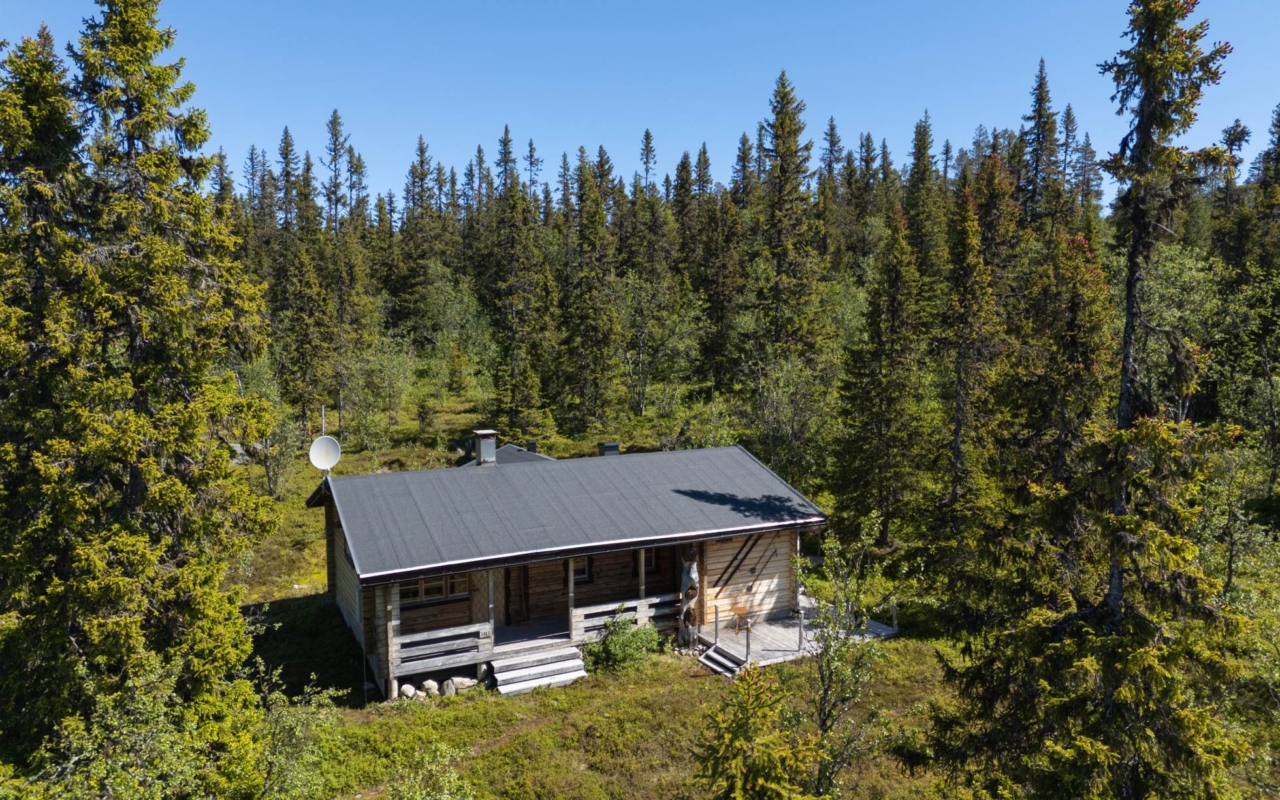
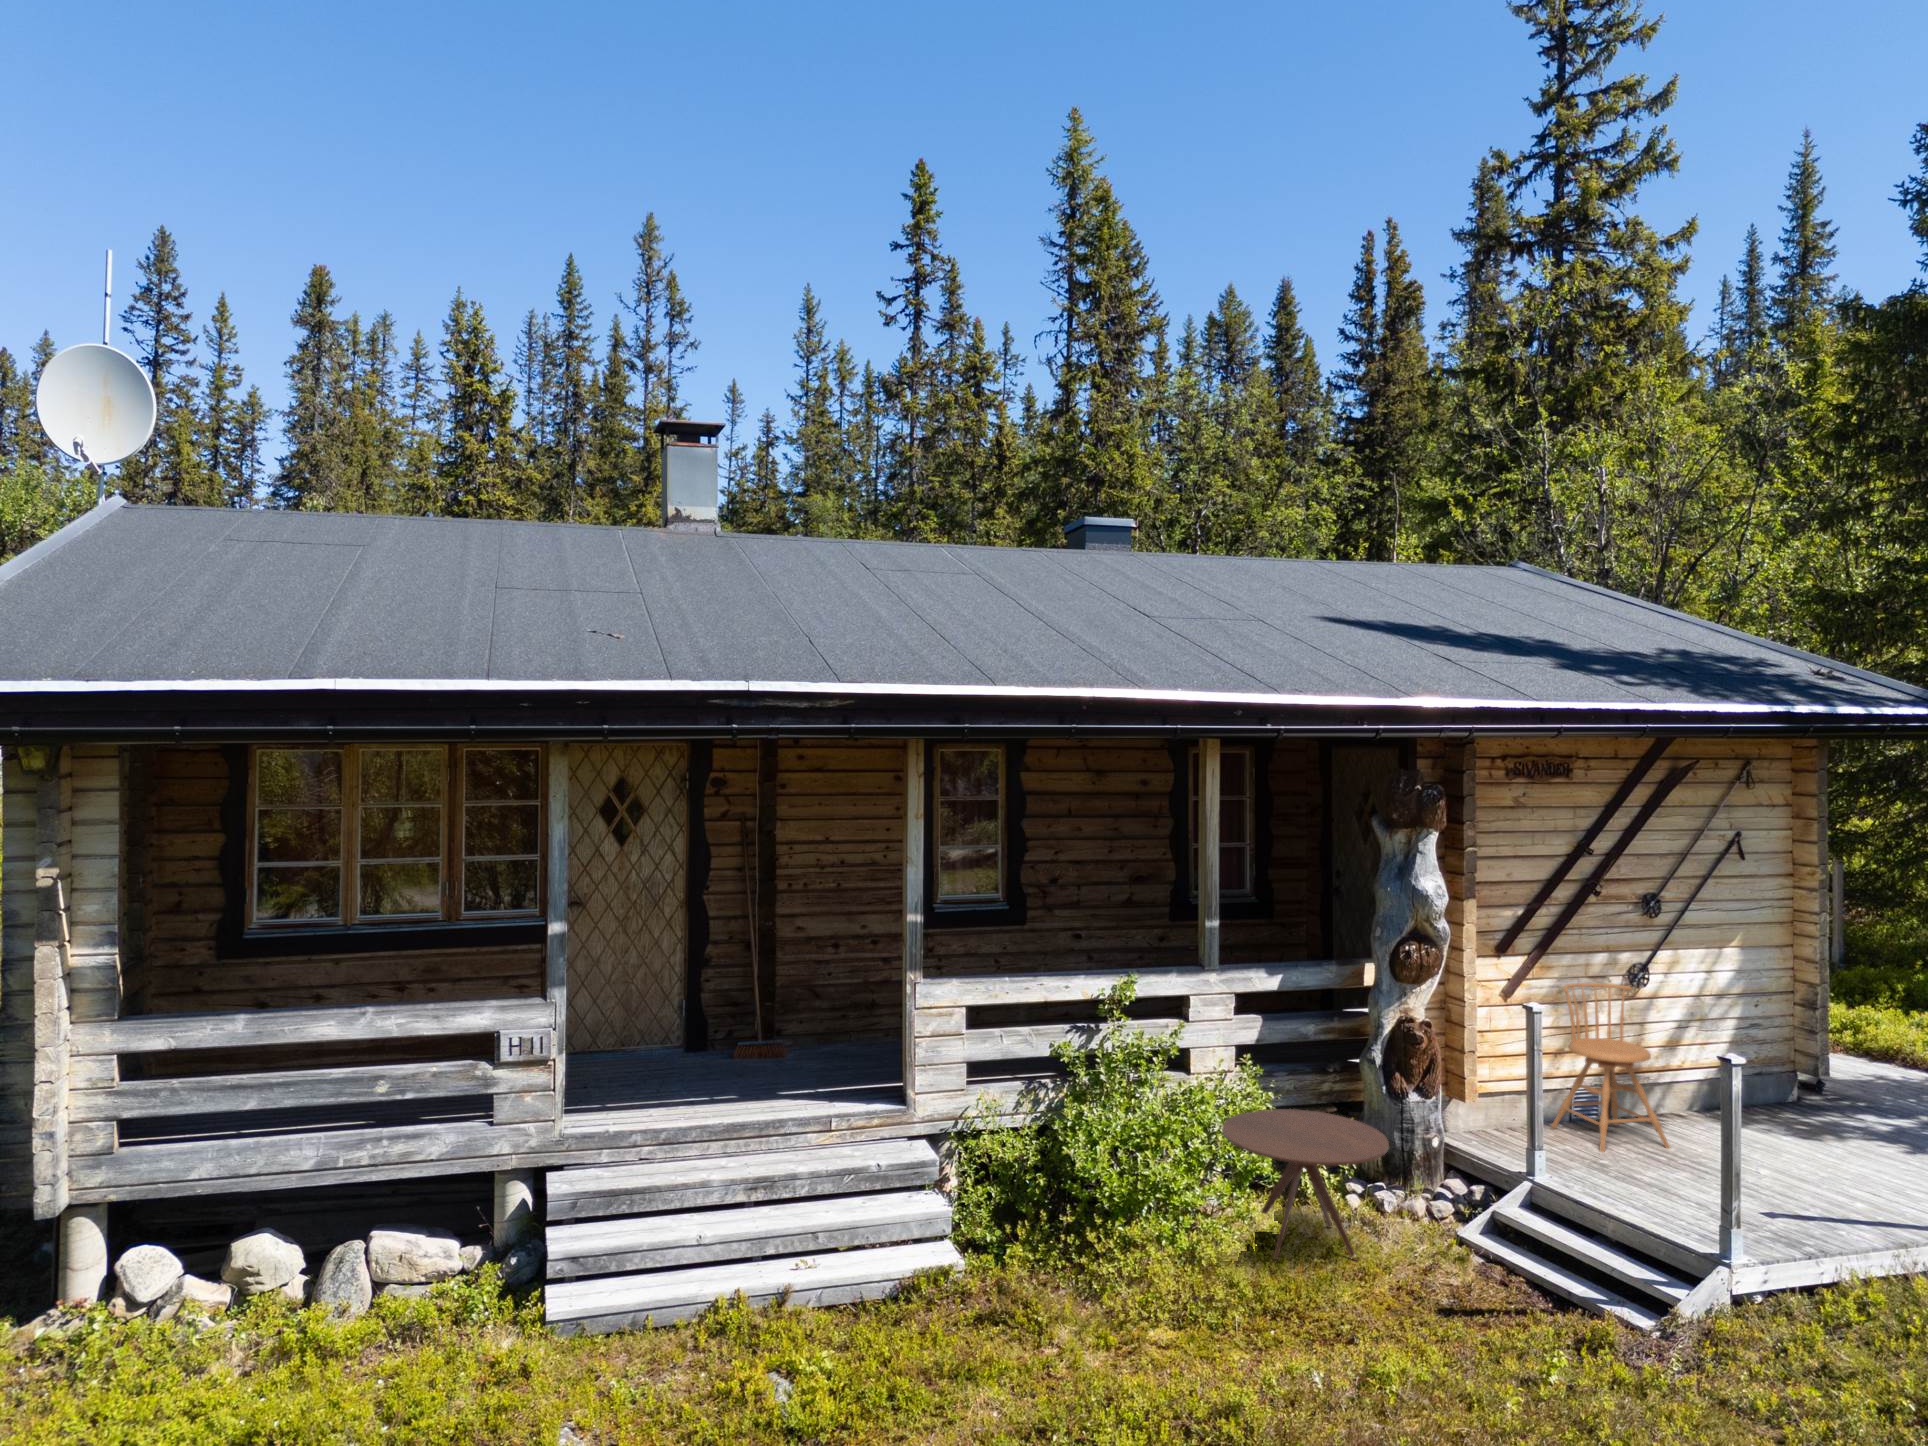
round table: none [645,632,682,668] -> present [1222,1109,1389,1261]

